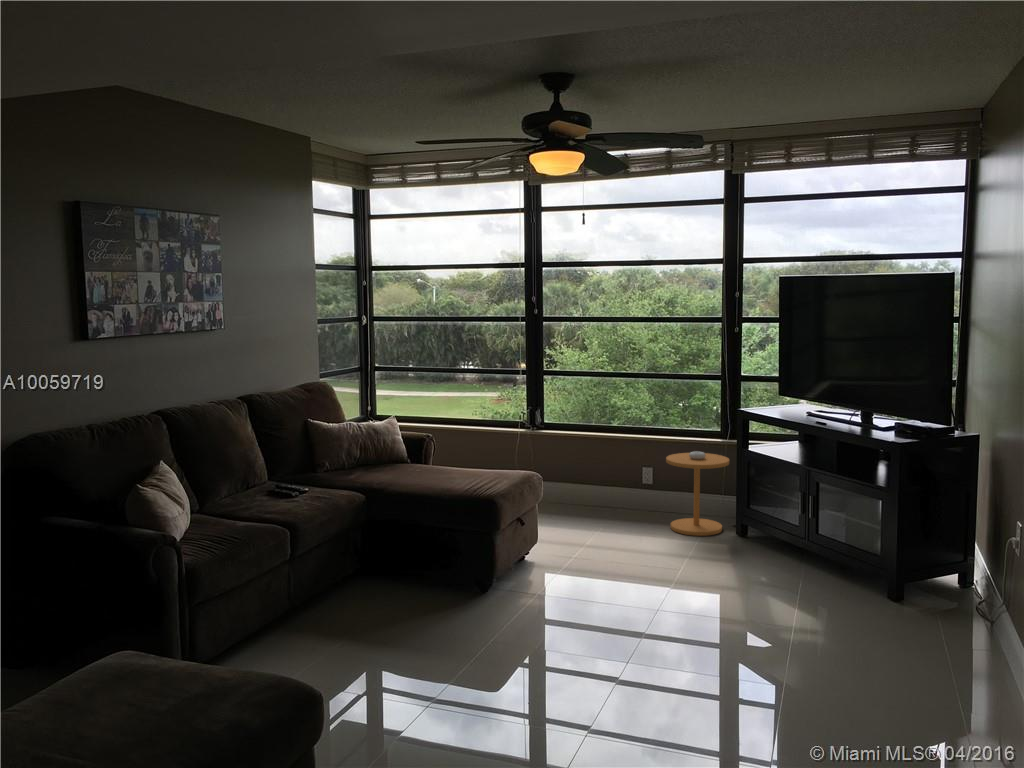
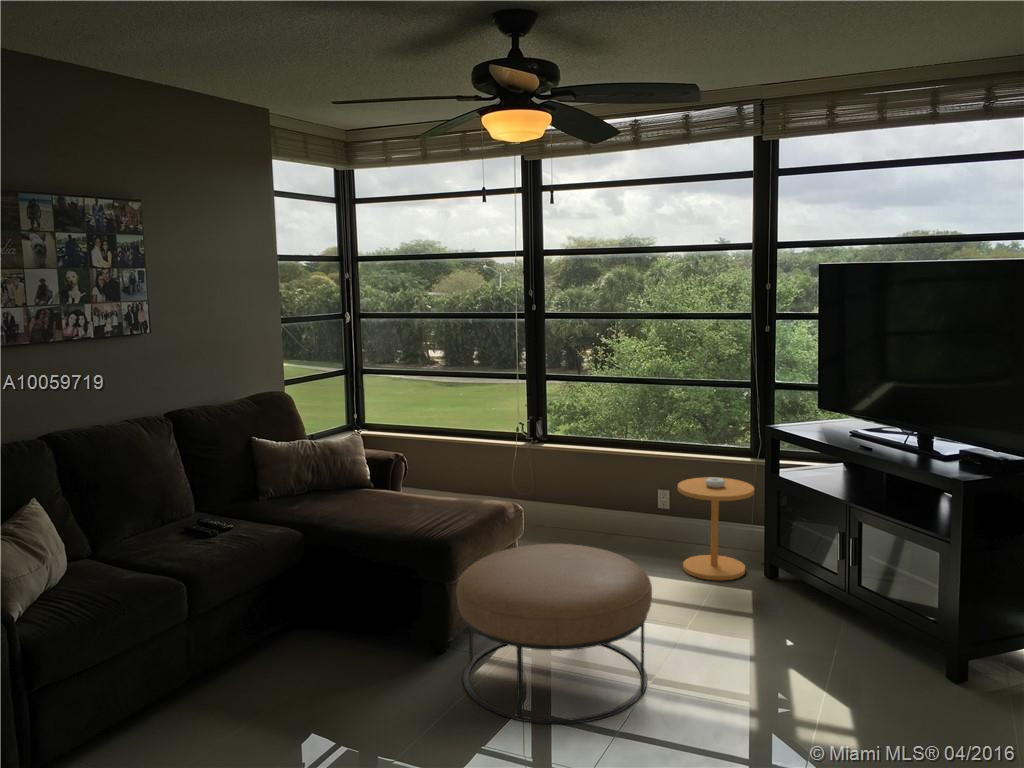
ottoman: none [508,498,664,628] -> present [456,544,652,724]

